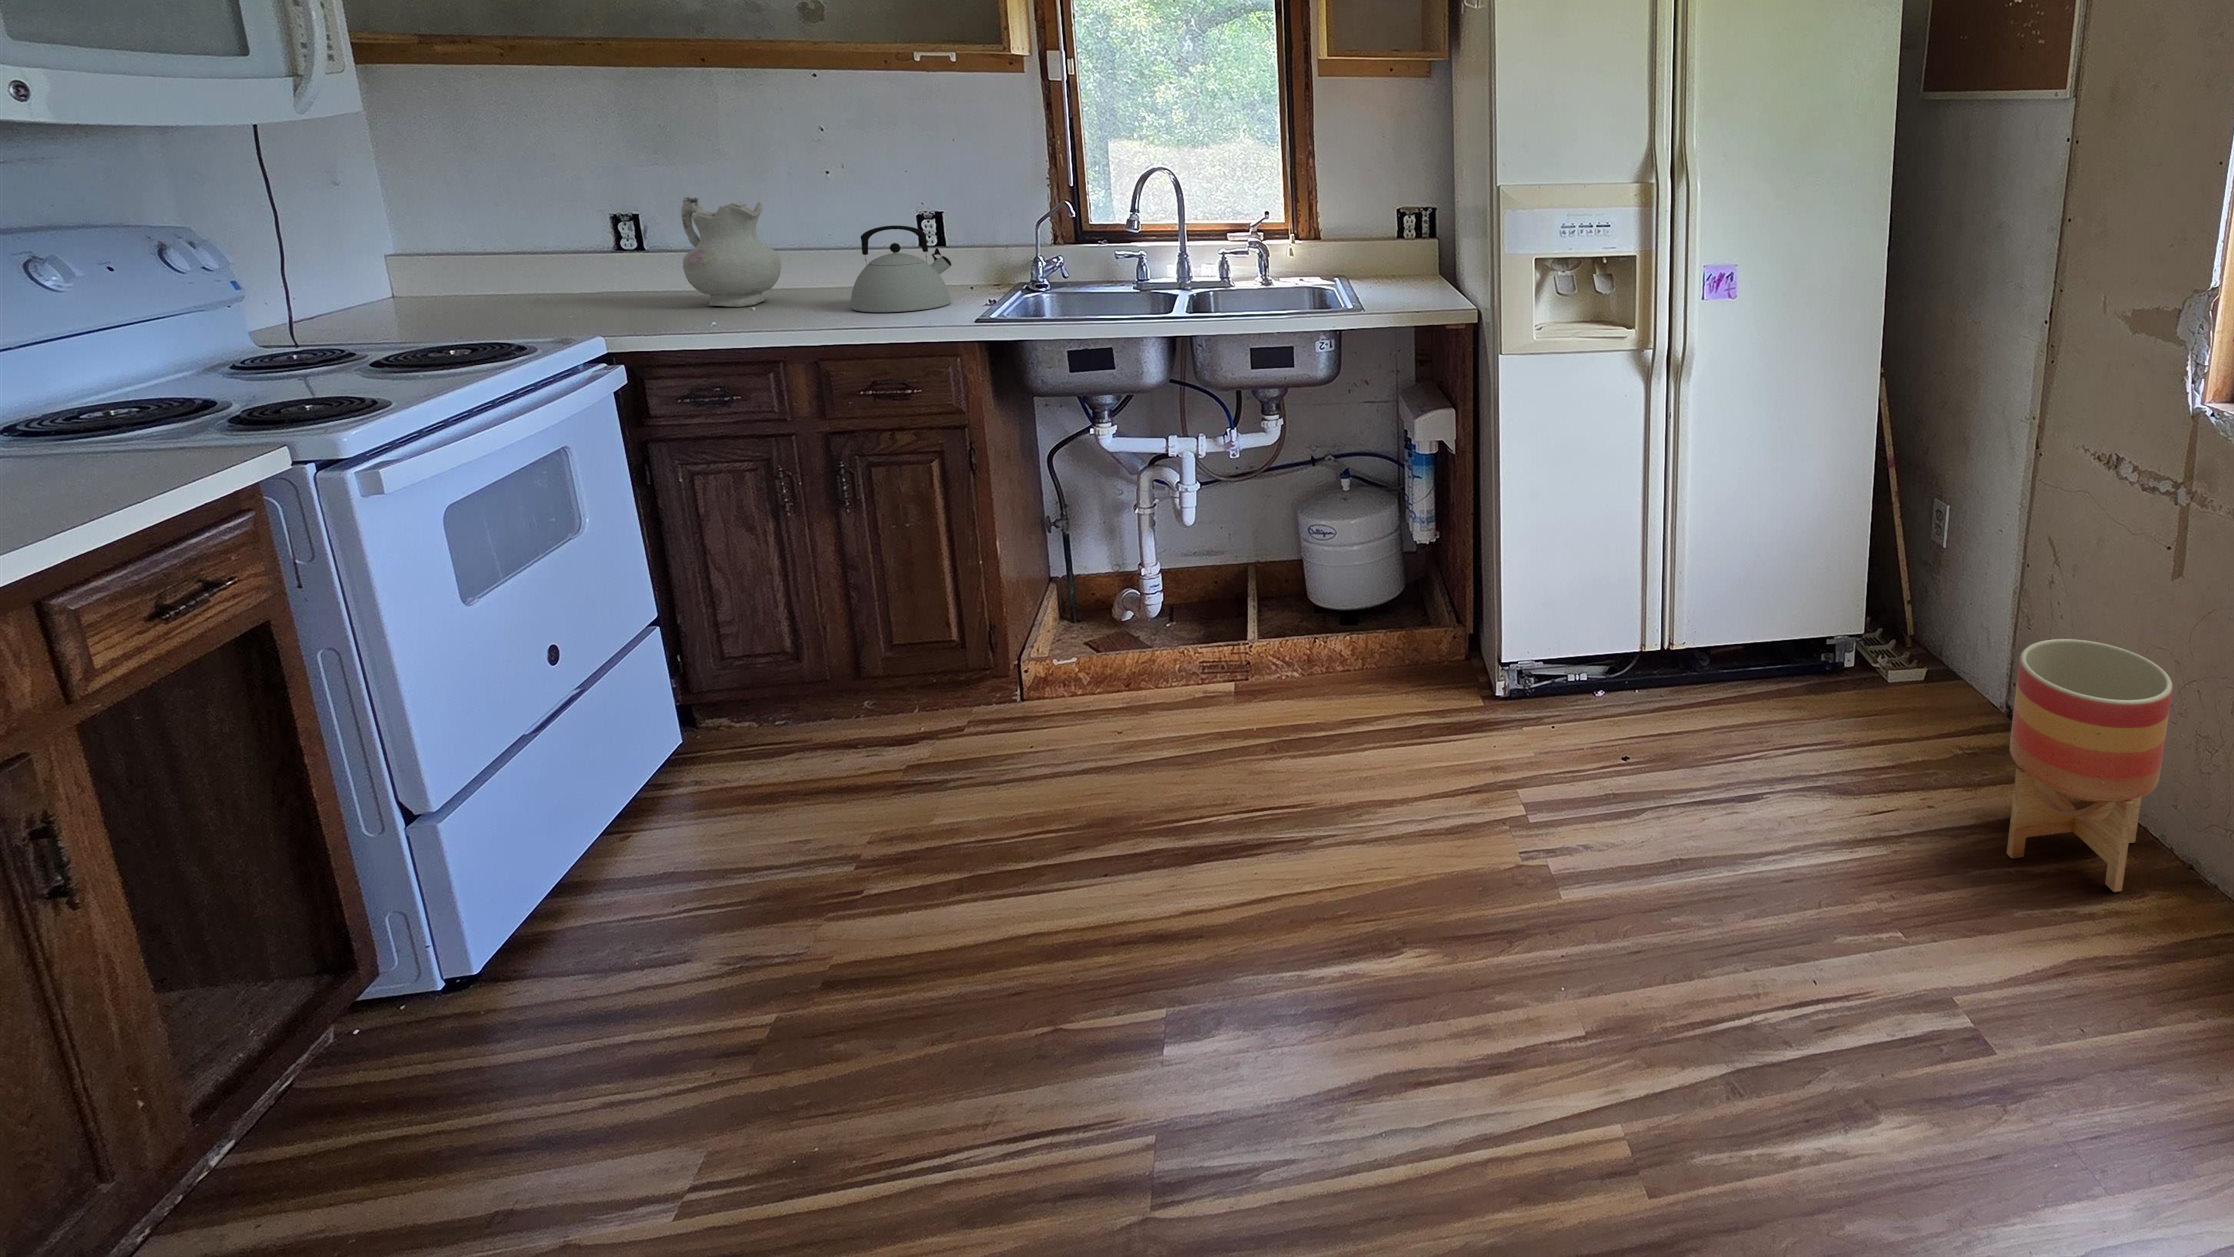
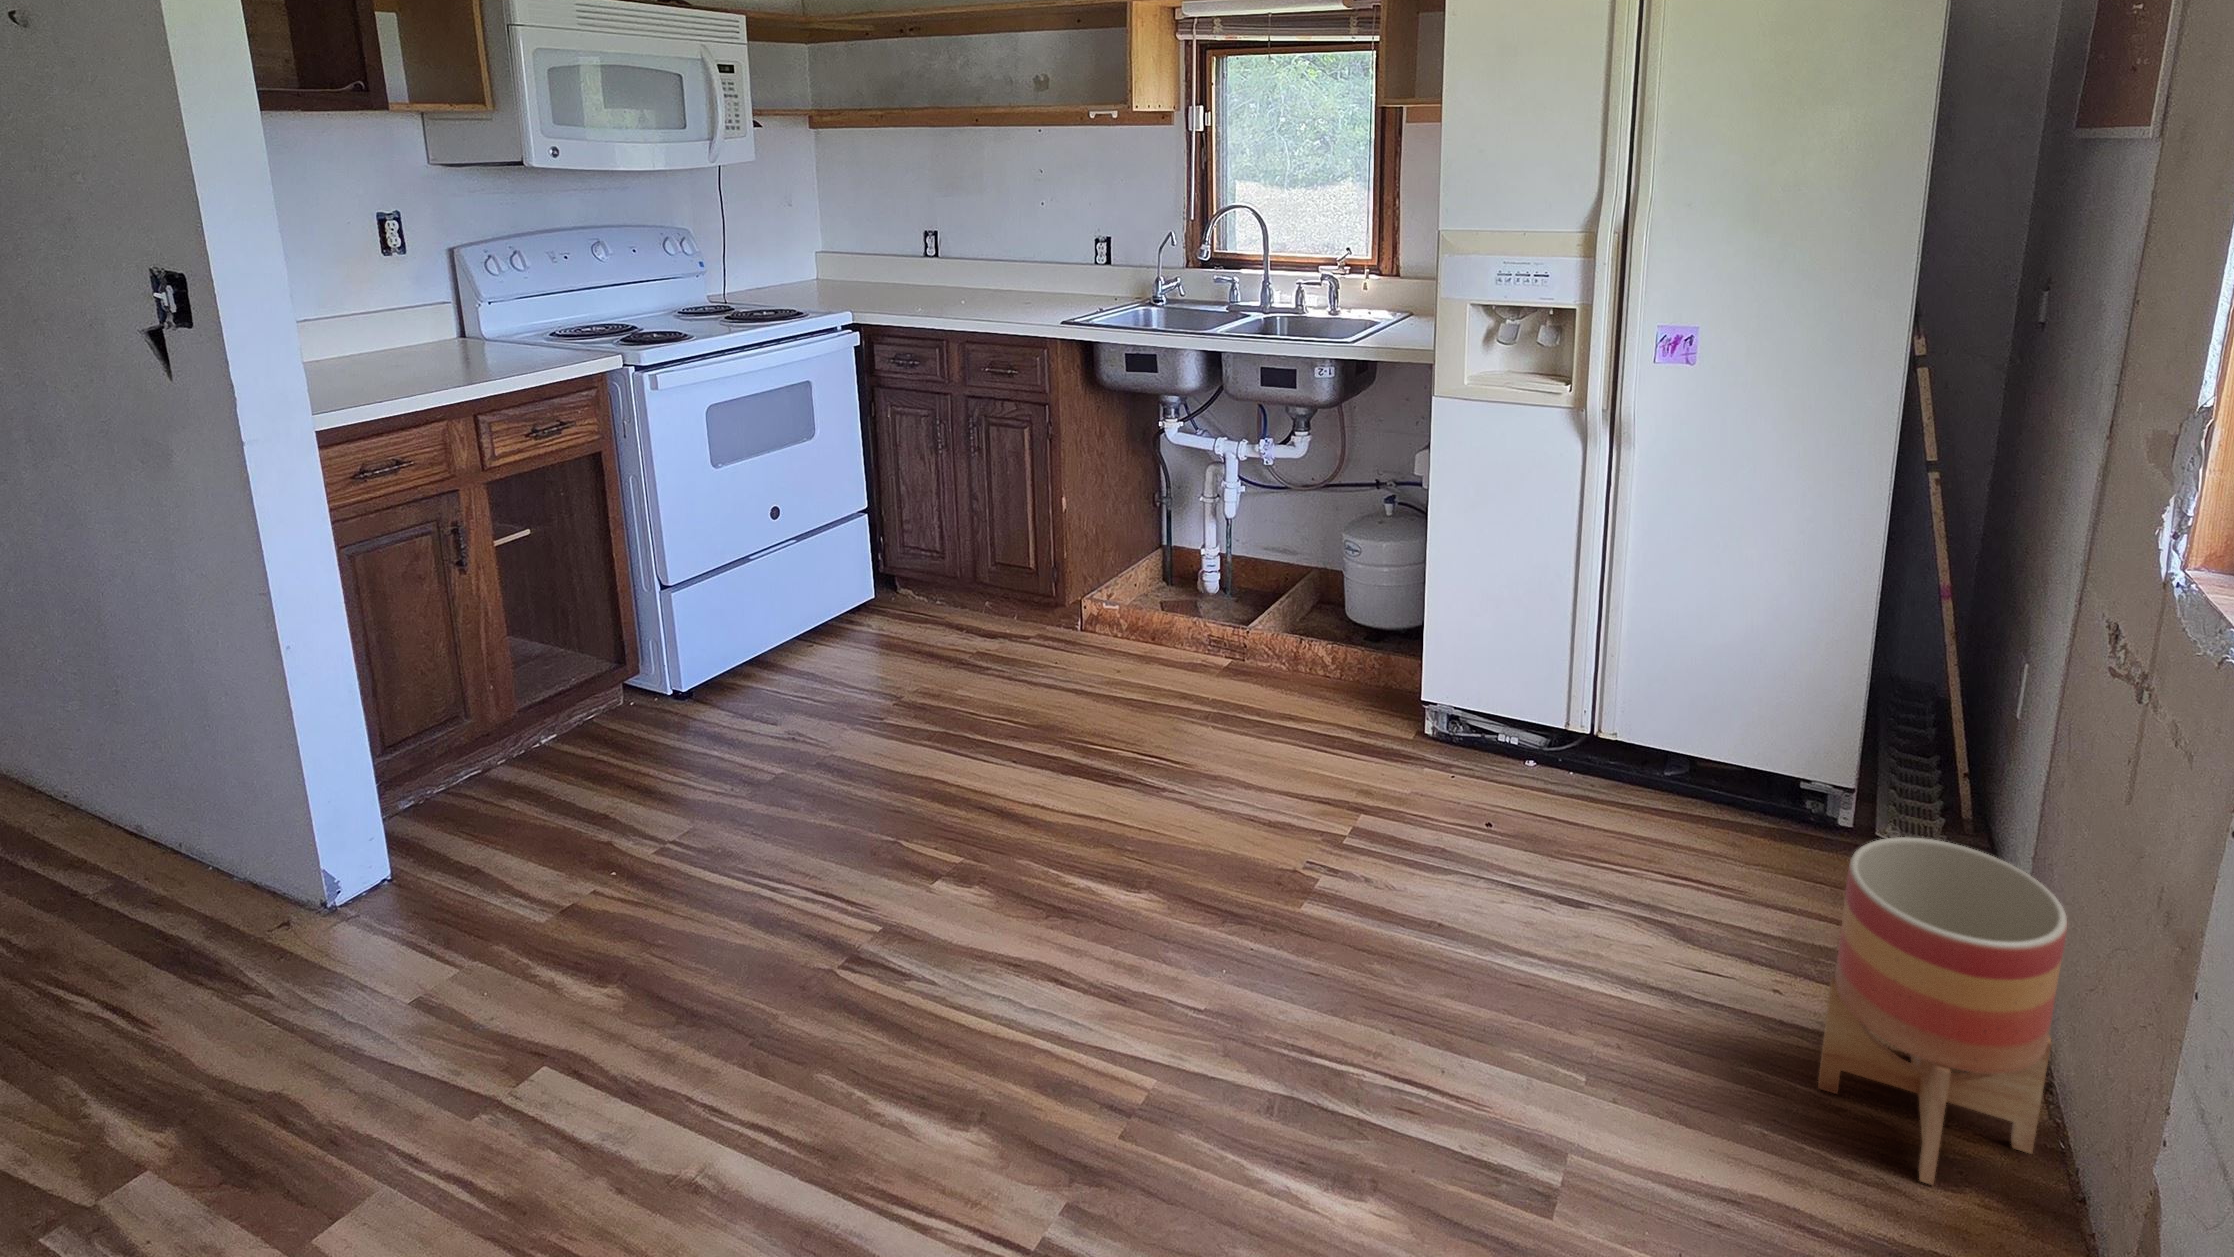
ceramic pitcher: present [681,197,781,307] -> none [933,219,993,300]
kettle: present [851,225,951,312] -> none [1012,245,1083,311]

